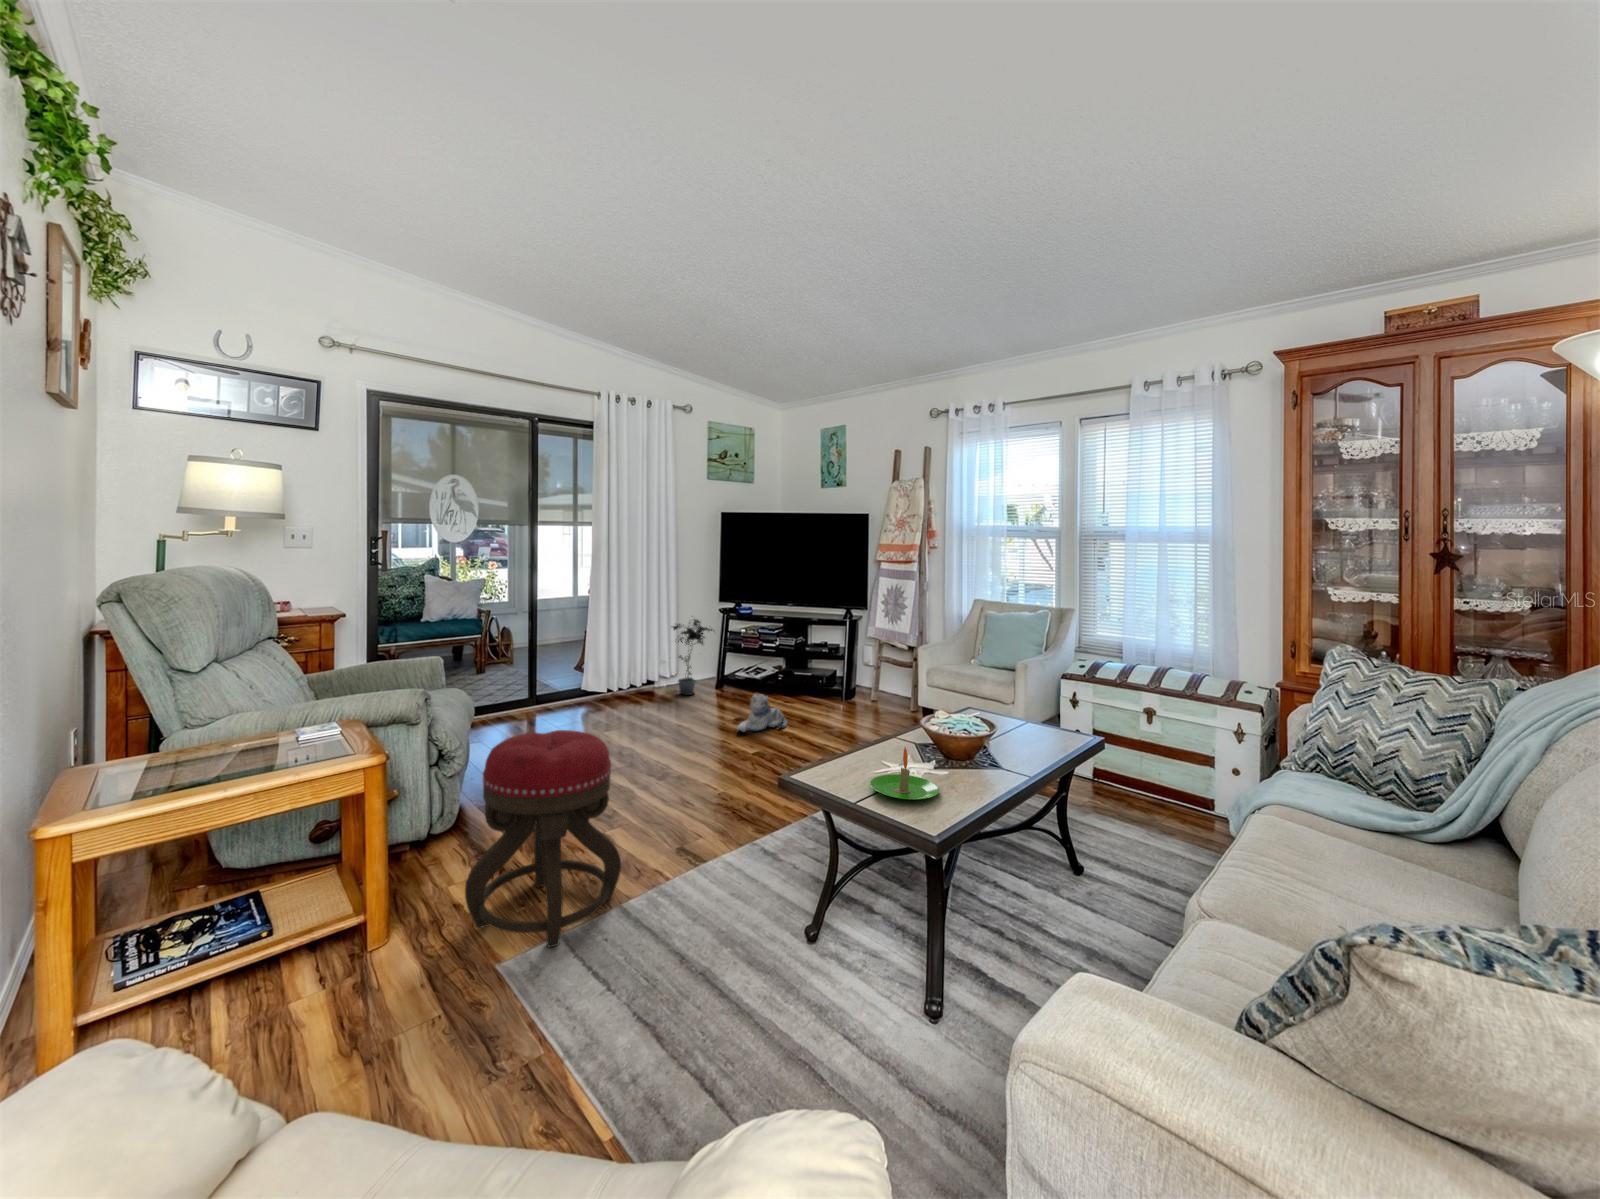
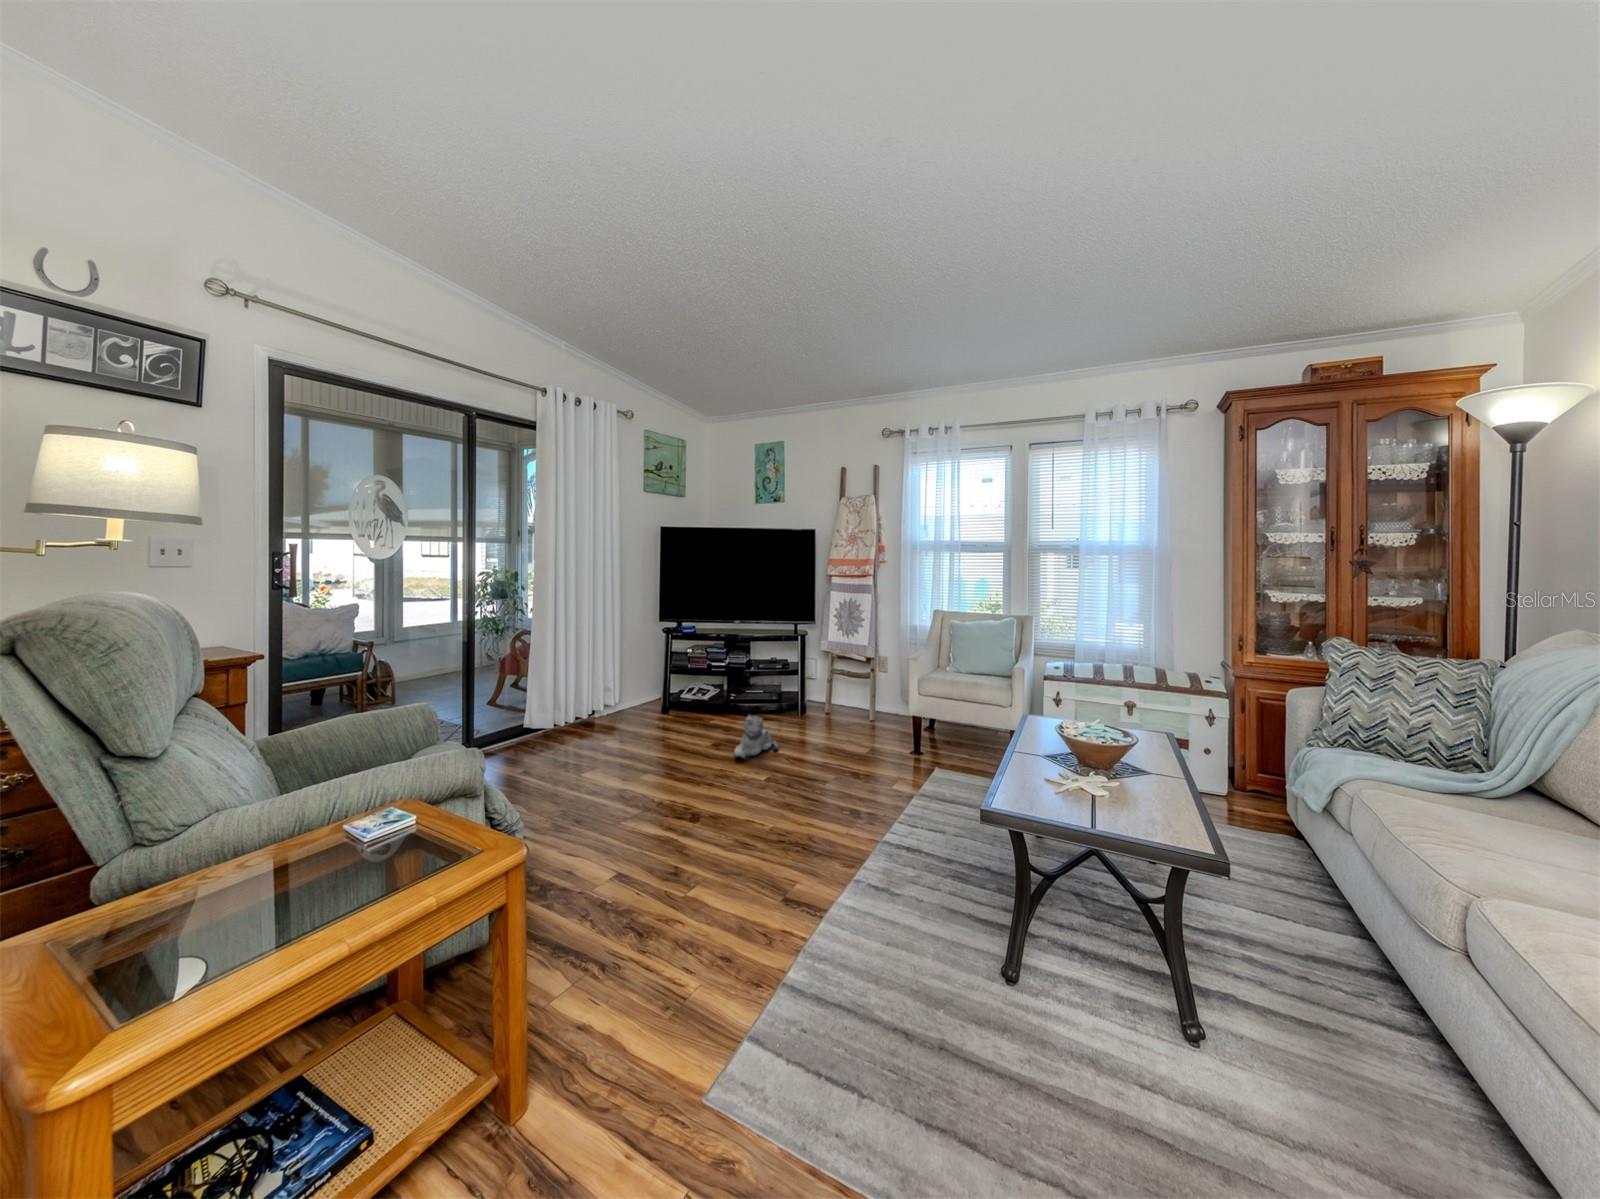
potted plant: present [671,619,712,695] -> none [621,637,675,723]
ottoman: present [465,730,621,947] -> none [616,780,782,1063]
candle: present [870,747,939,800] -> none [1062,760,1141,816]

